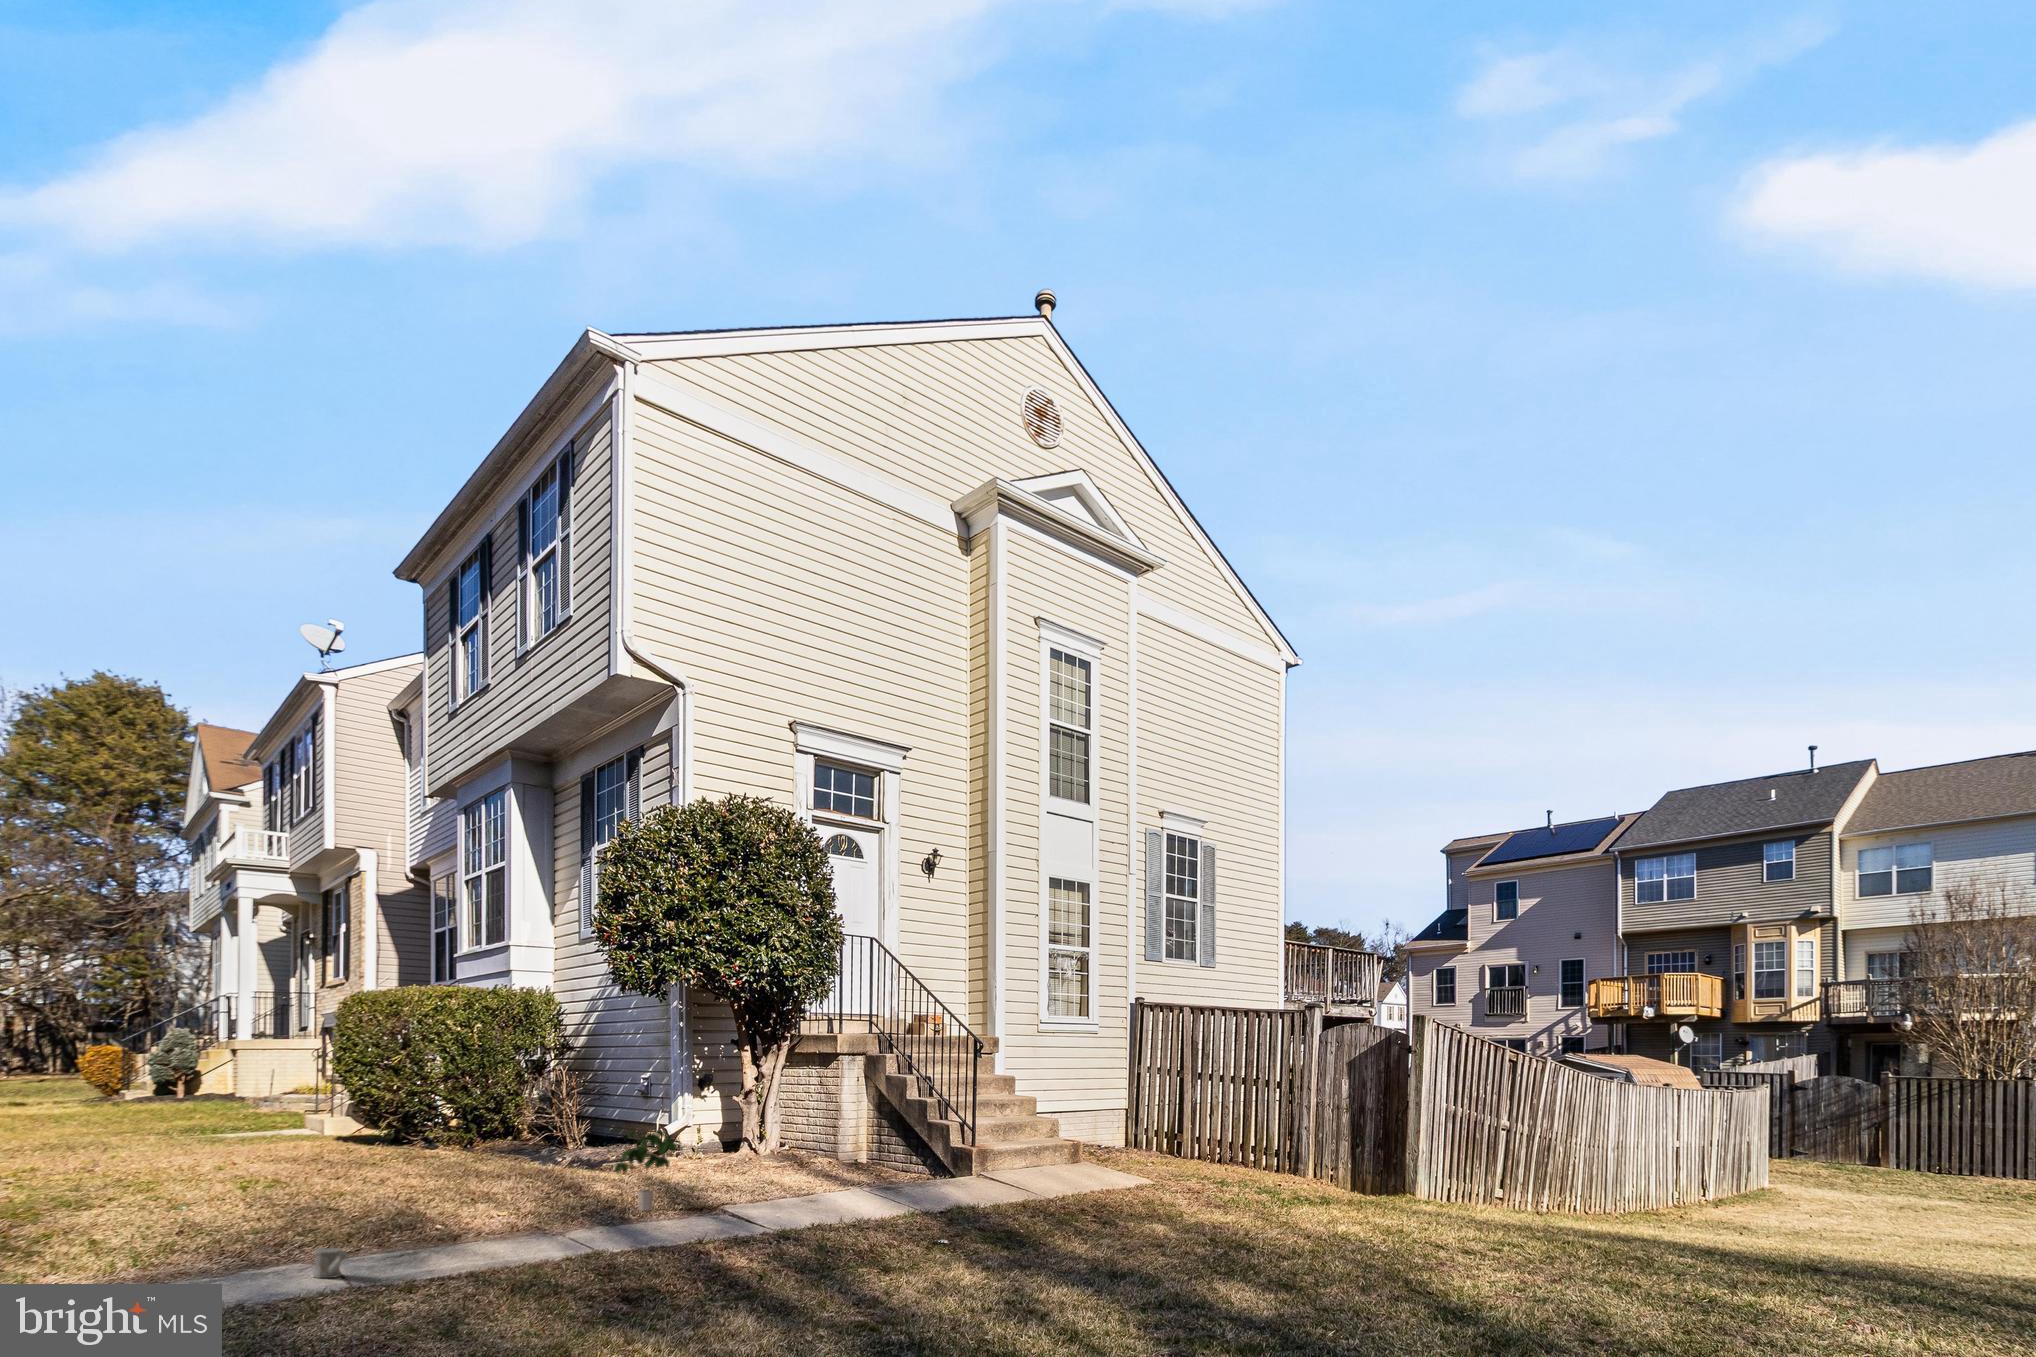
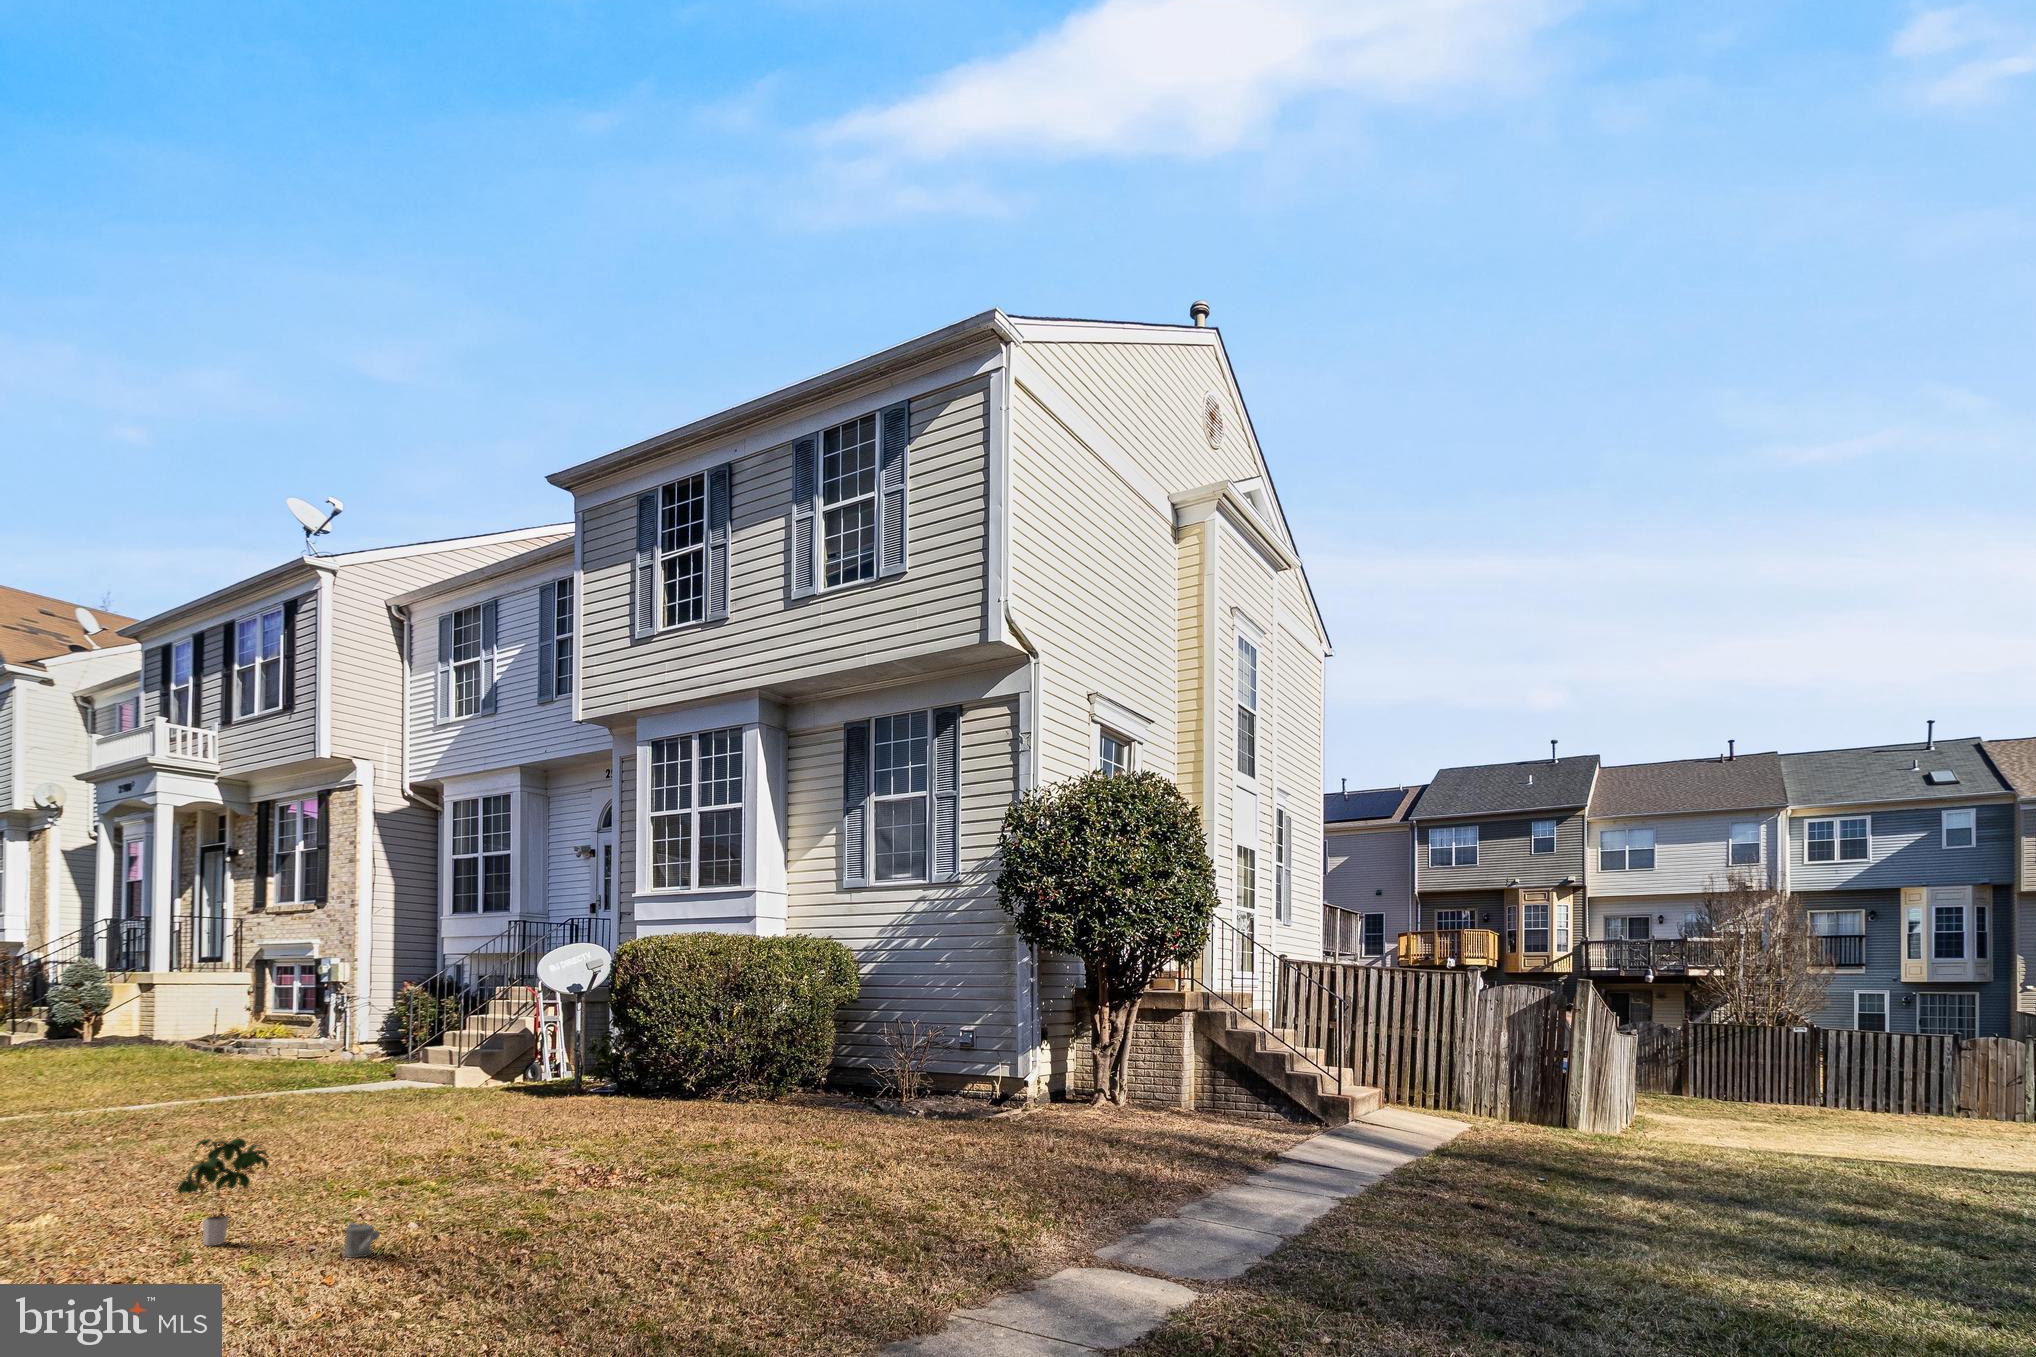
potted plant: present [614,1130,683,1211] -> present [174,1138,269,1246]

